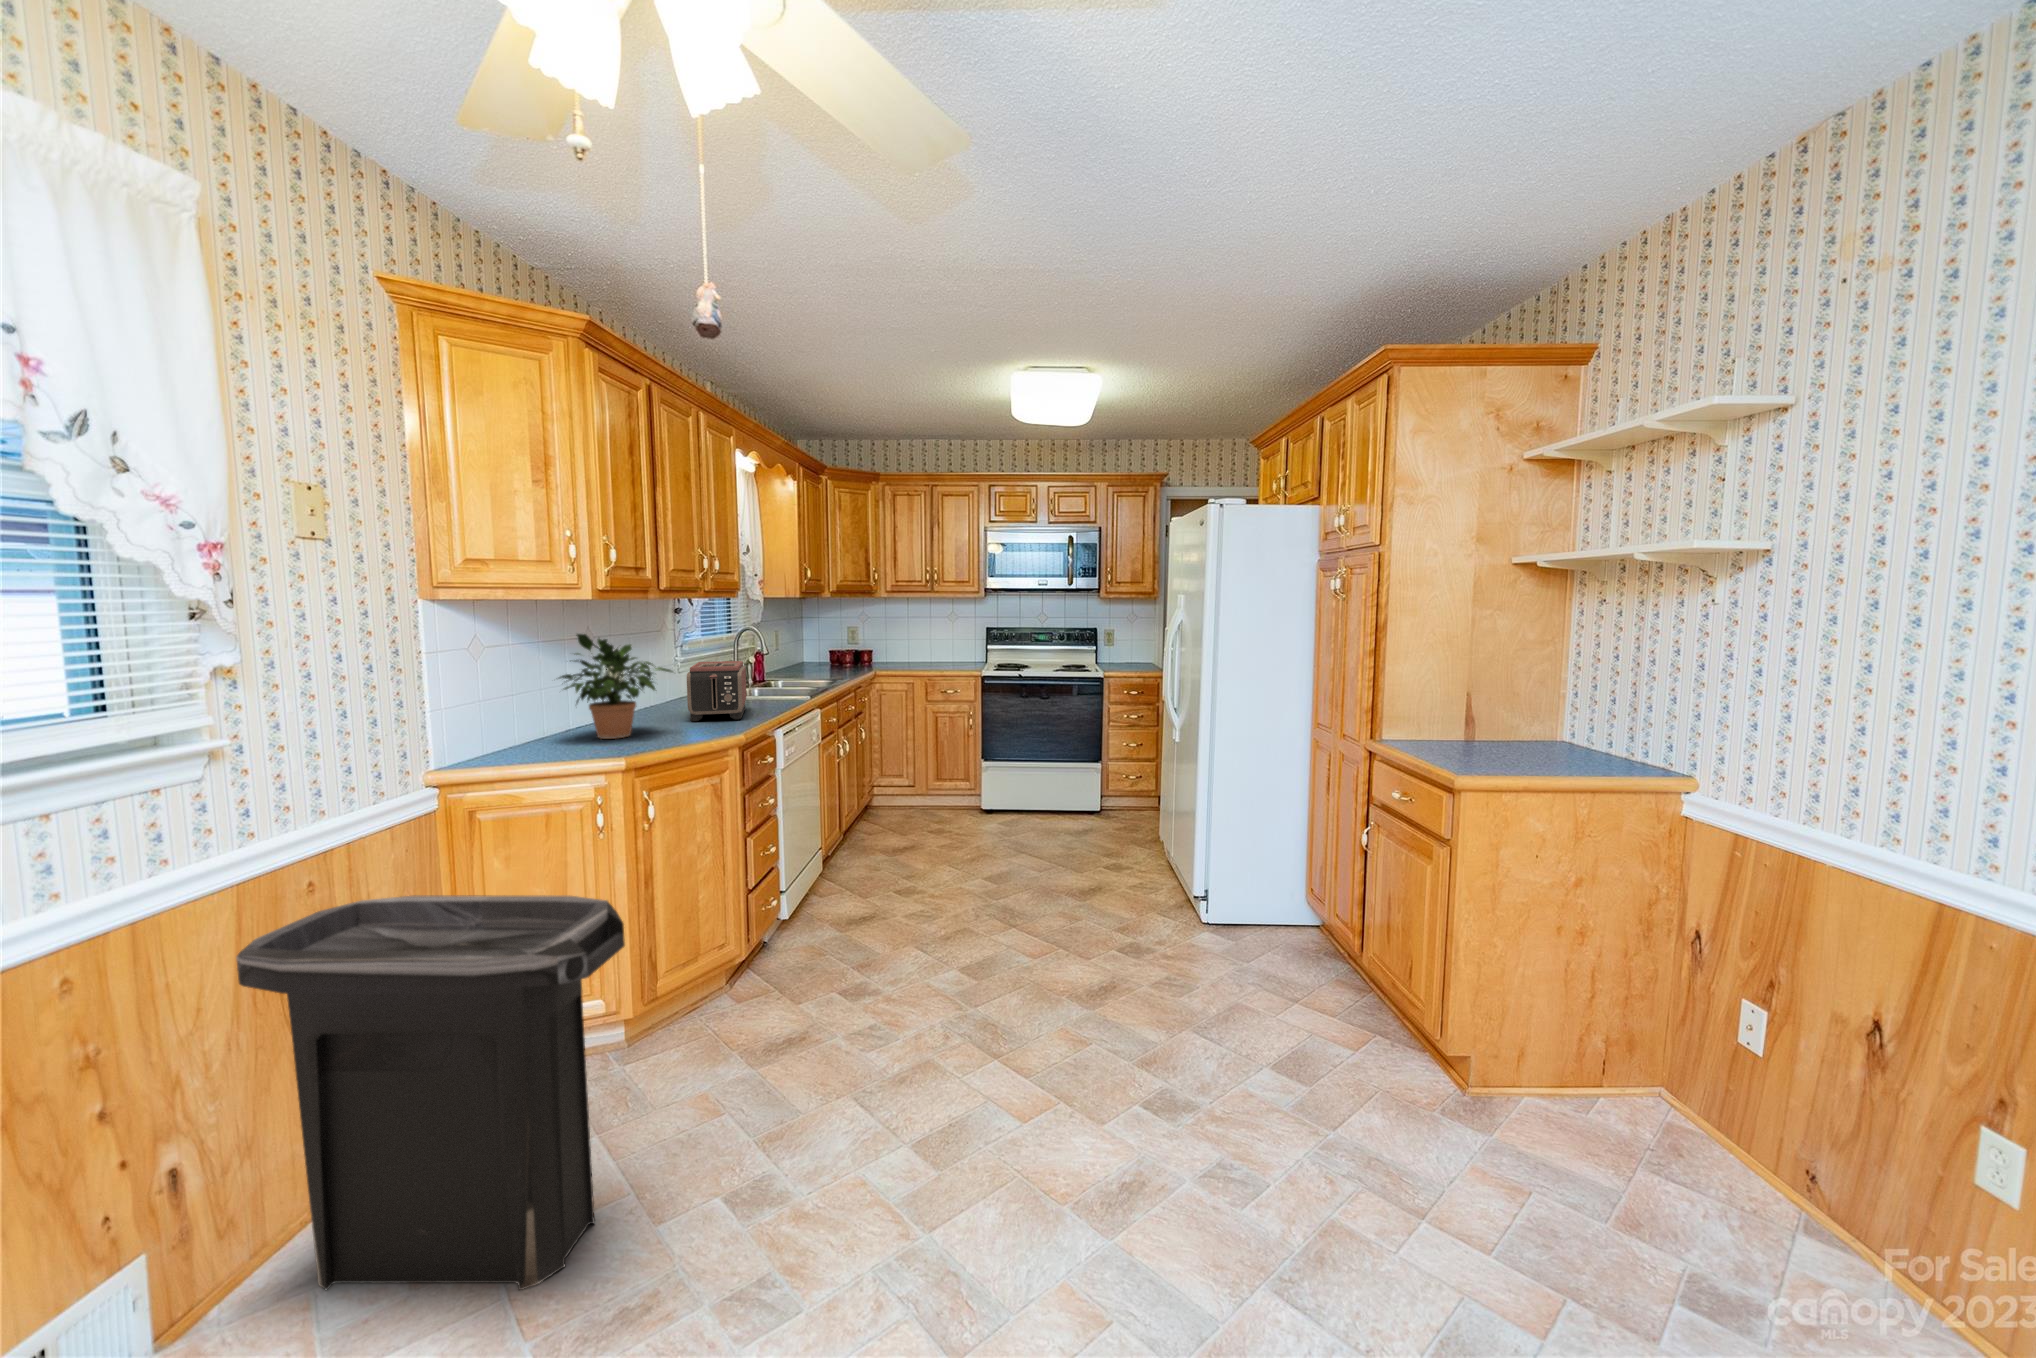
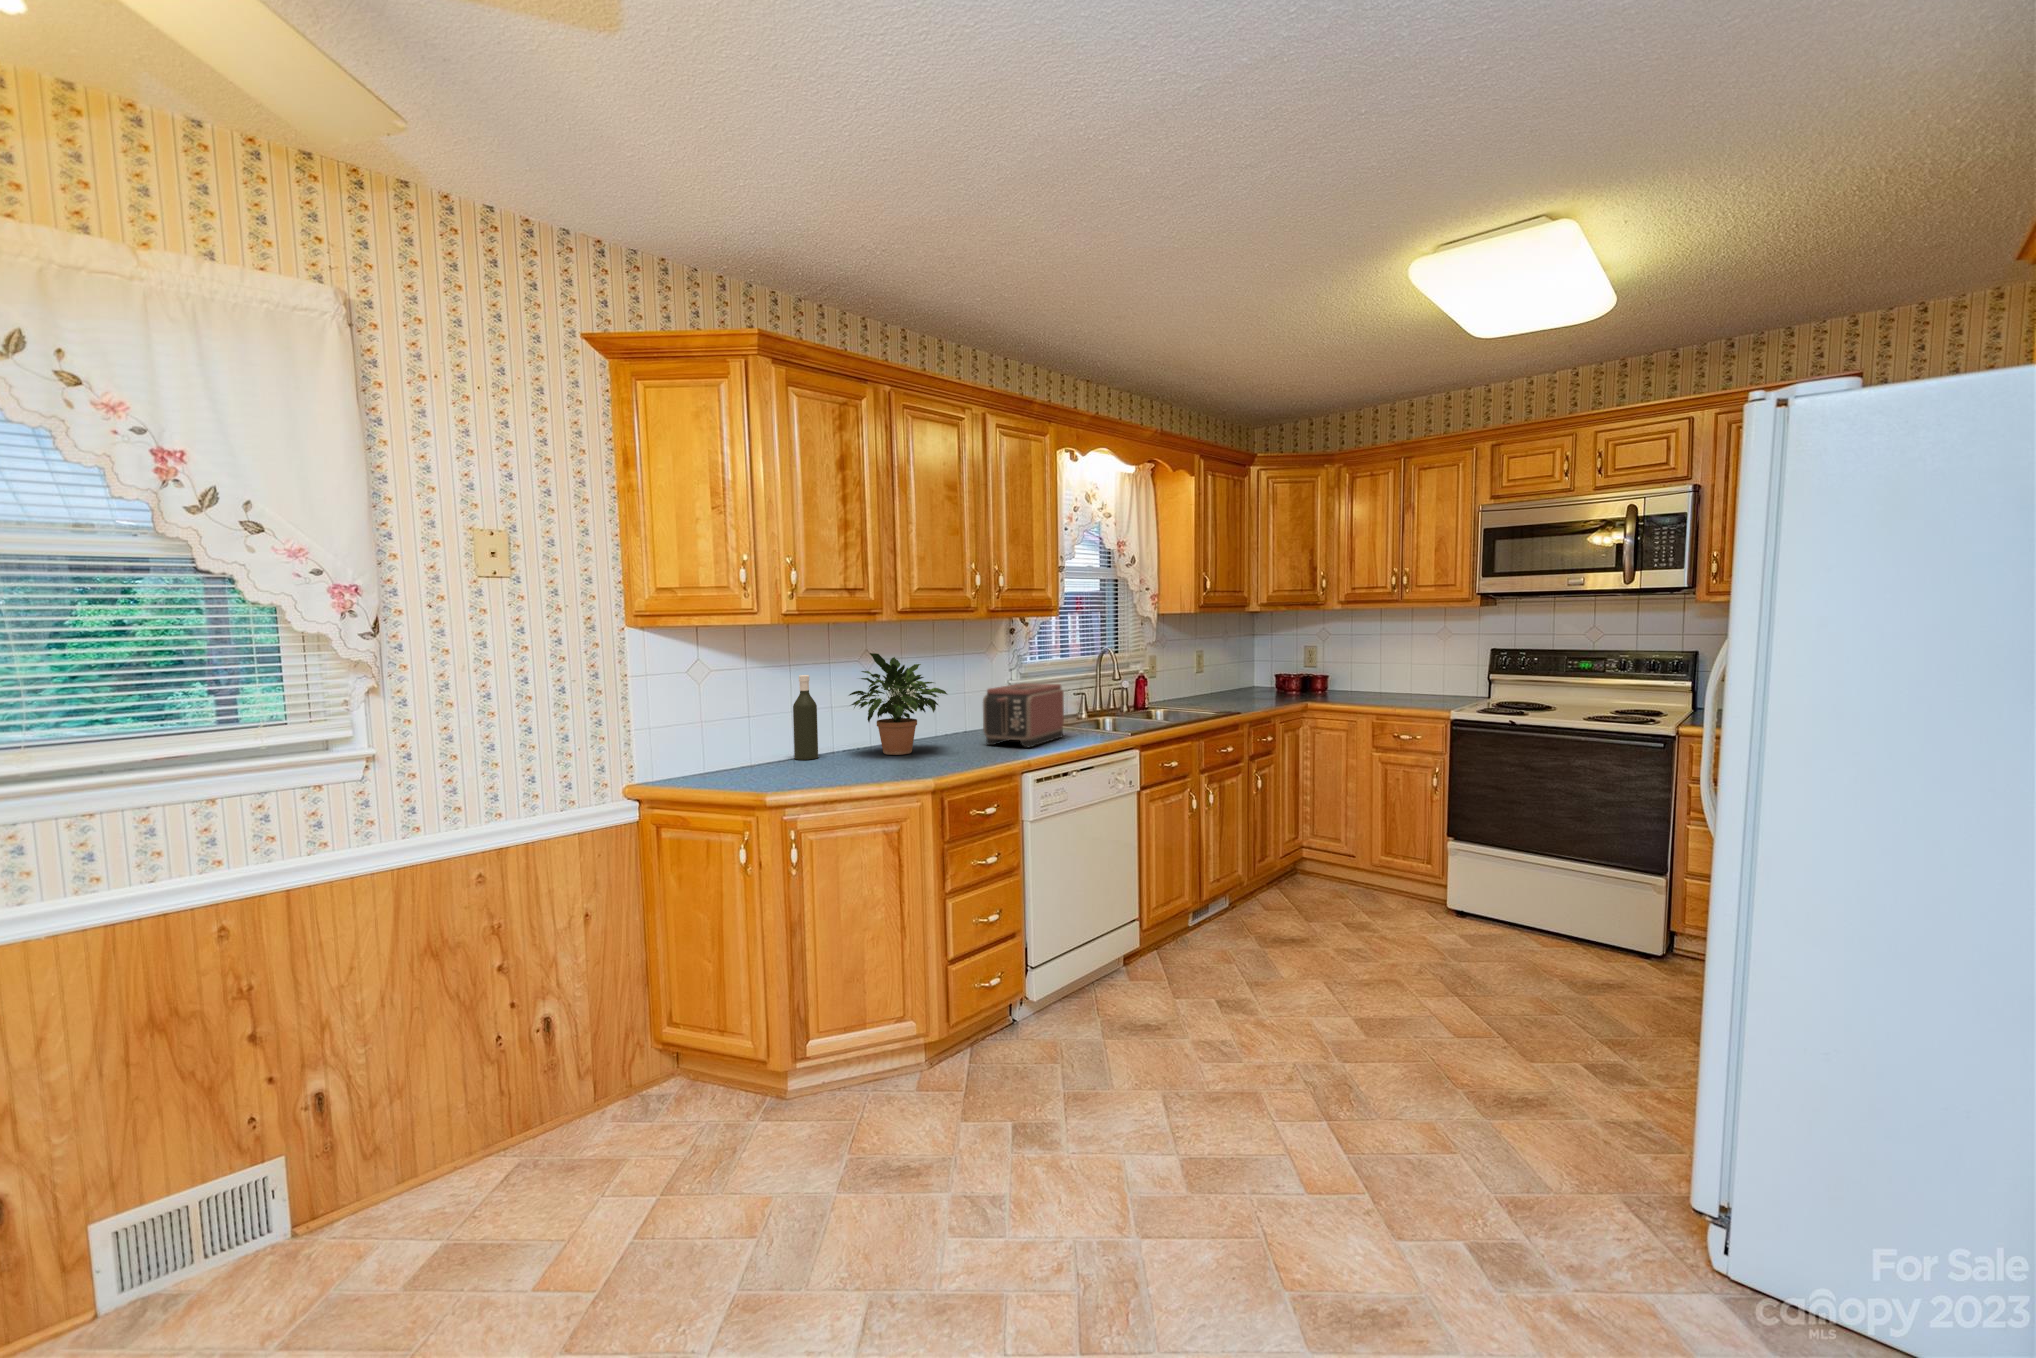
bottle: none [495,659,530,755] -> present [793,675,818,760]
trash can: present [236,895,625,1290] -> none [522,861,714,1230]

